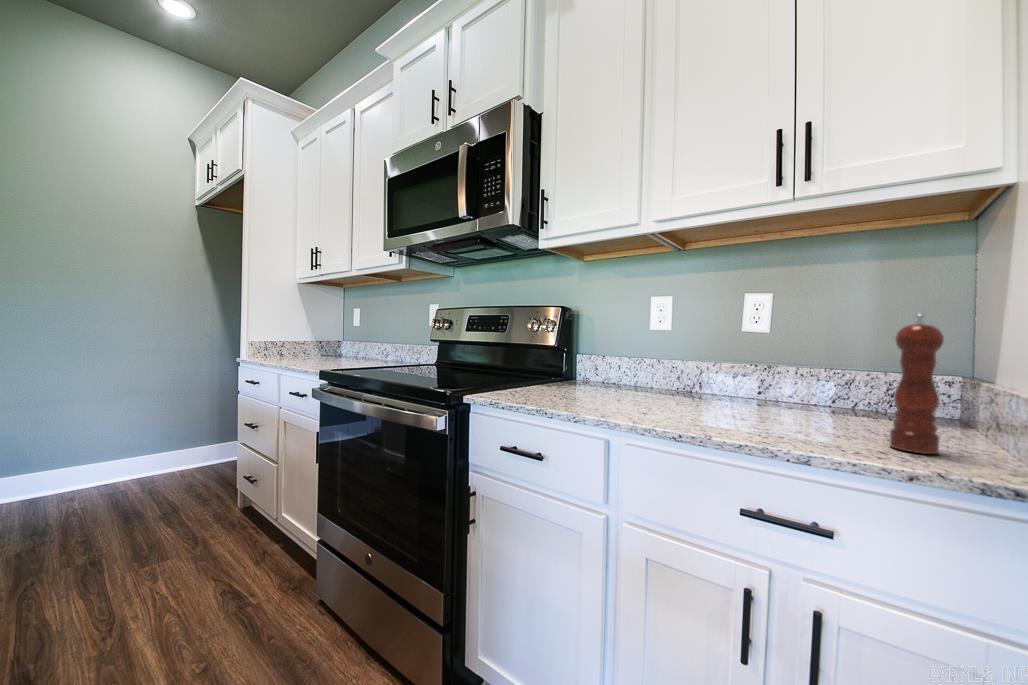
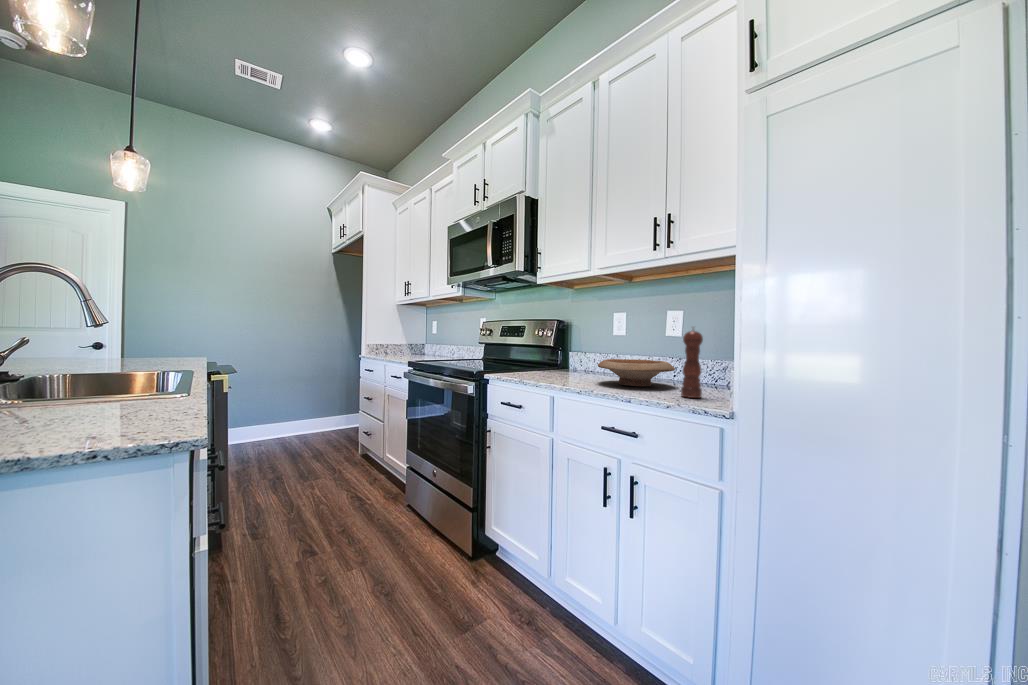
wooden bowl: none [679,371,824,421] -> present [598,359,675,386]

